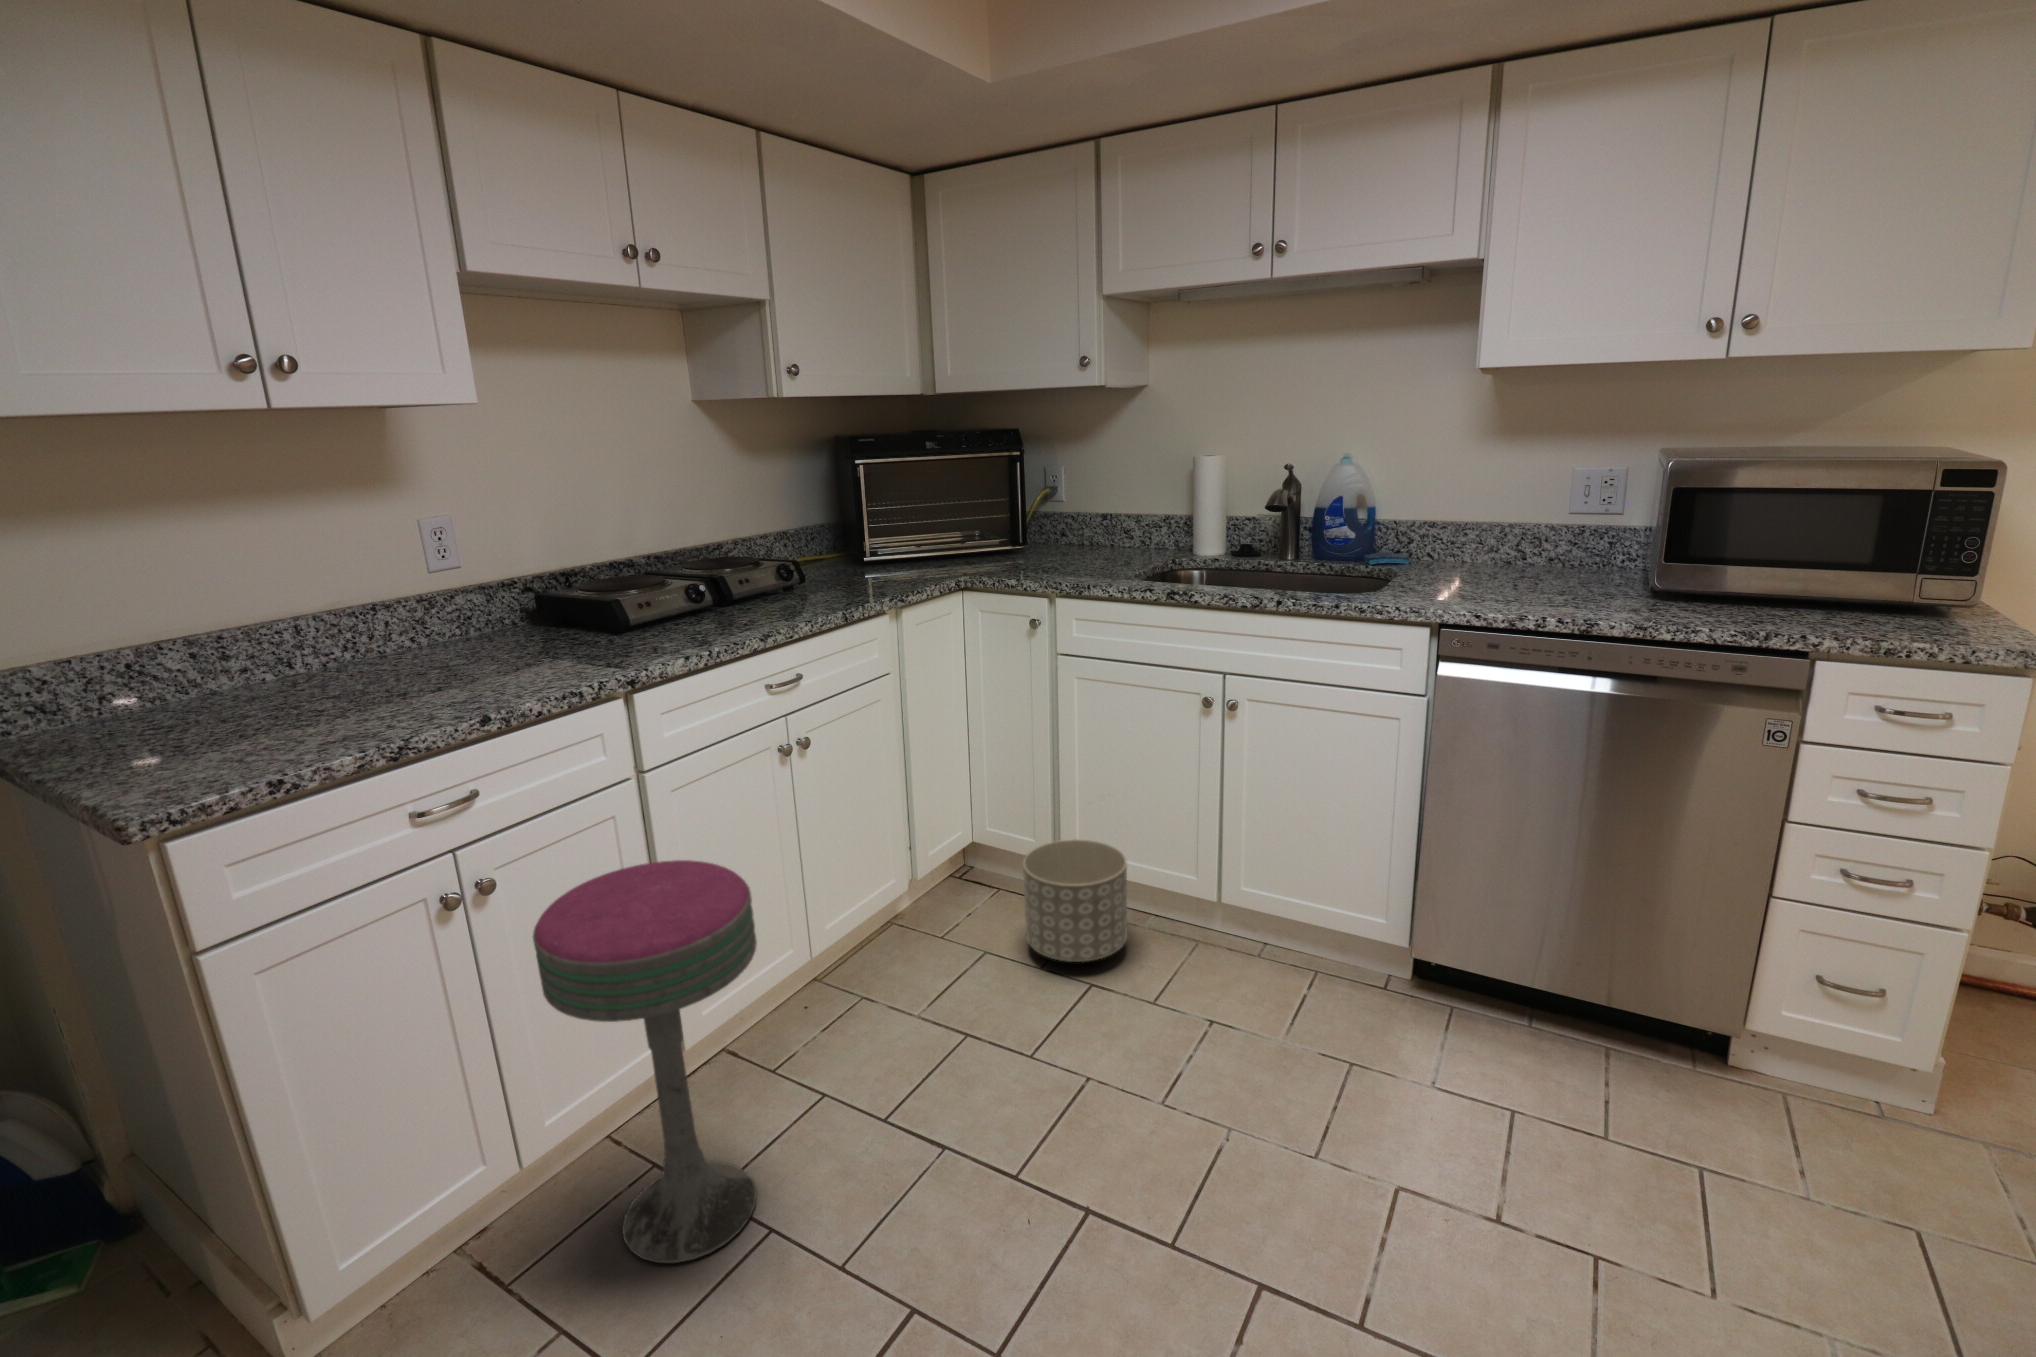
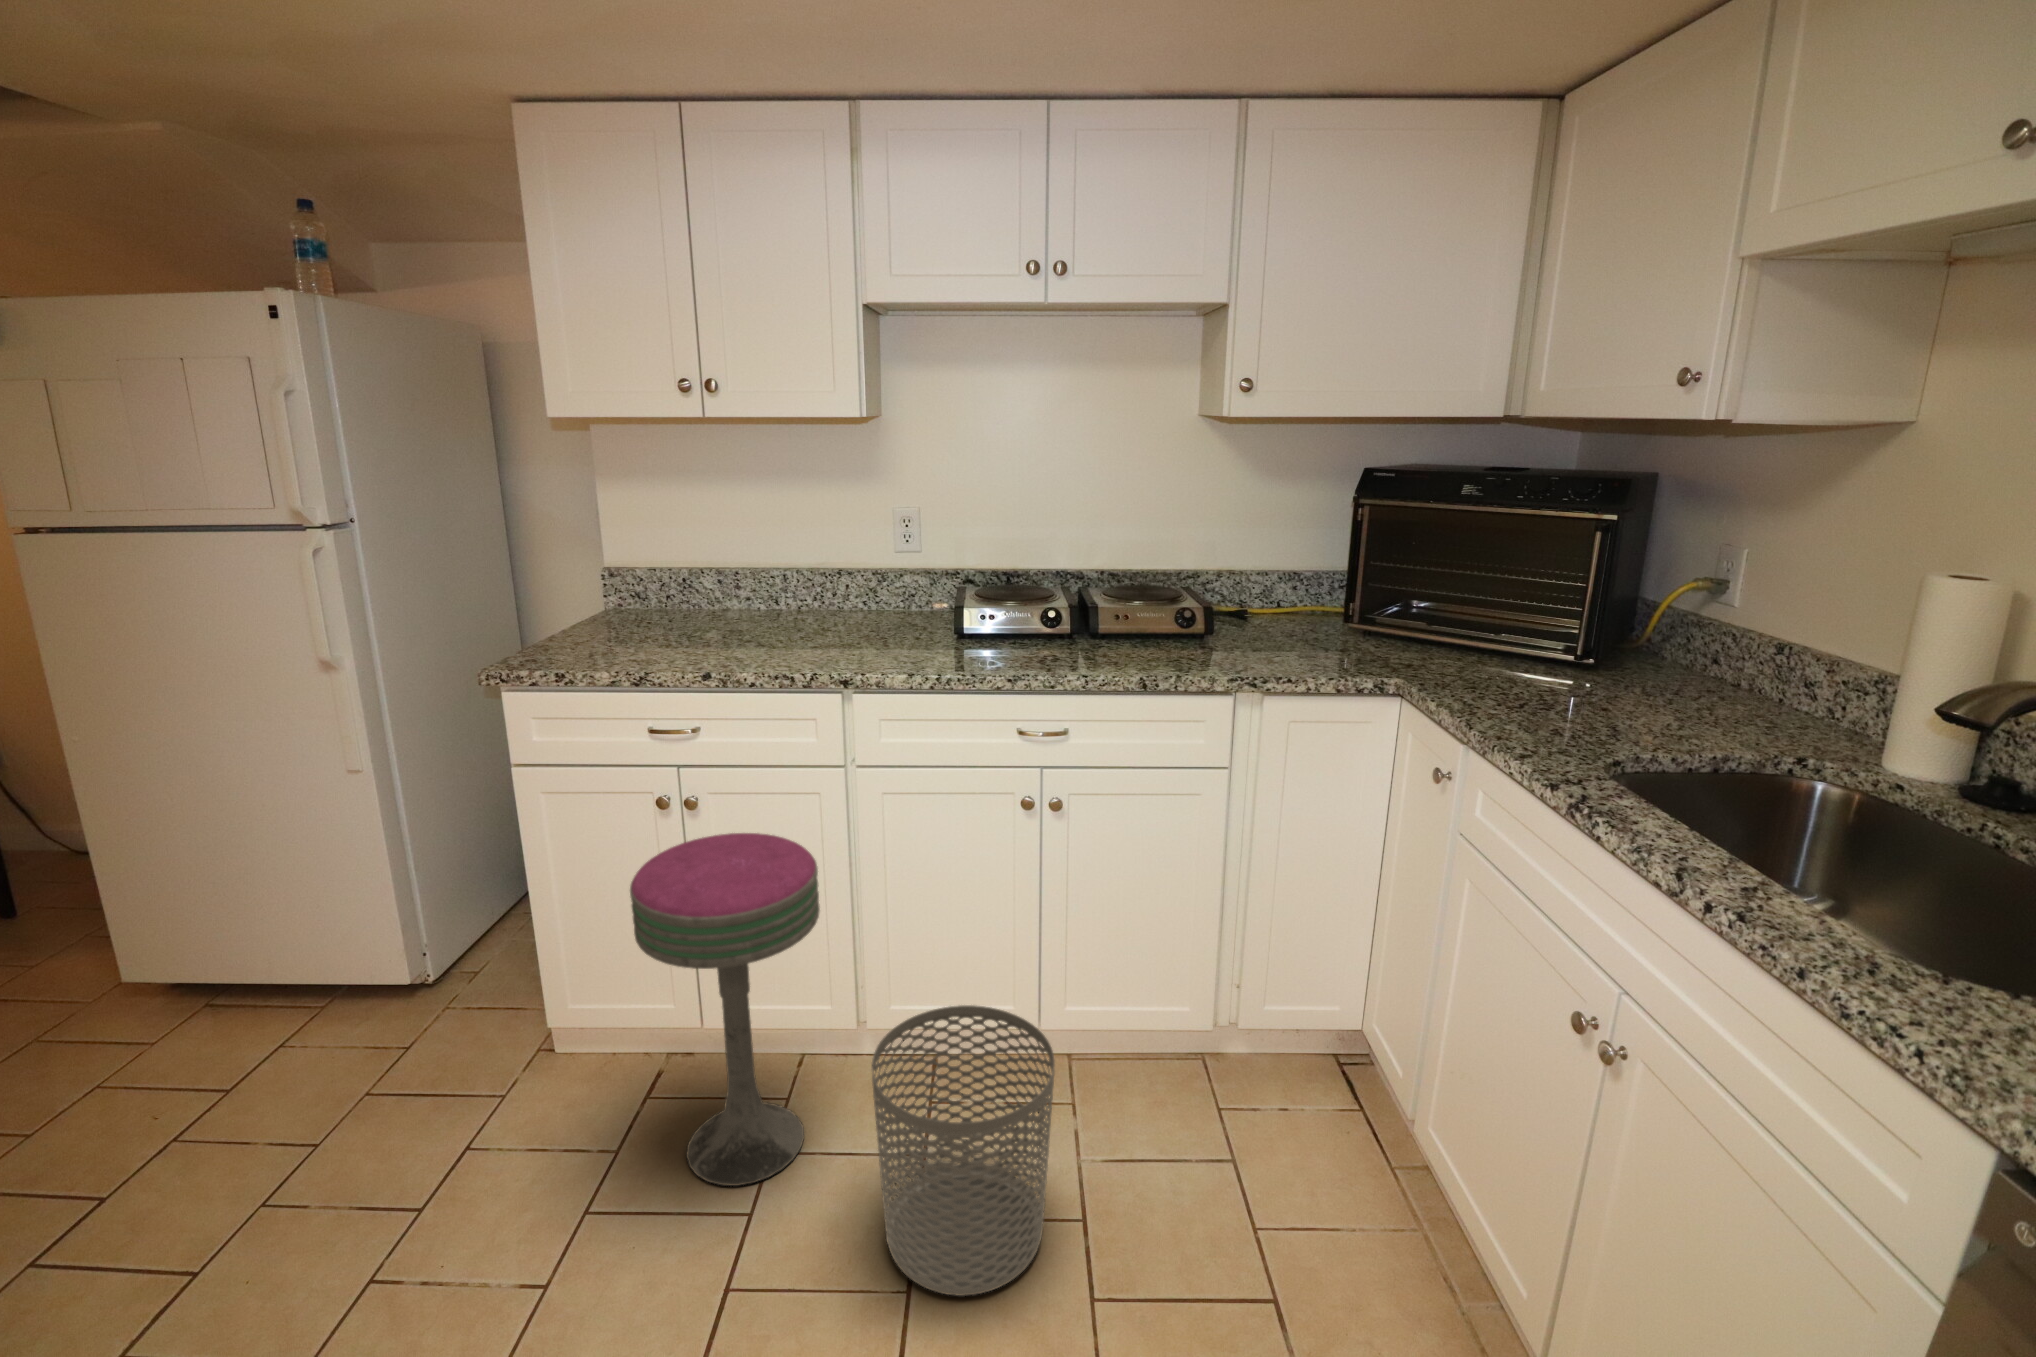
planter: present [1023,839,1127,962] -> none [1247,1058,1409,1261]
waste bin: none [848,904,1008,1147] -> present [872,1005,1055,1296]

